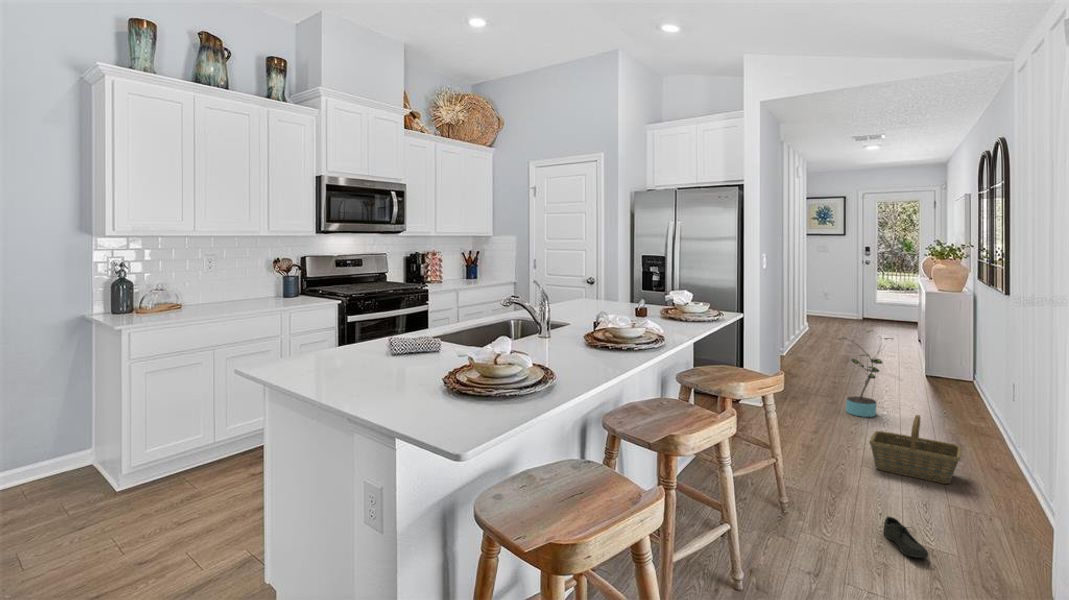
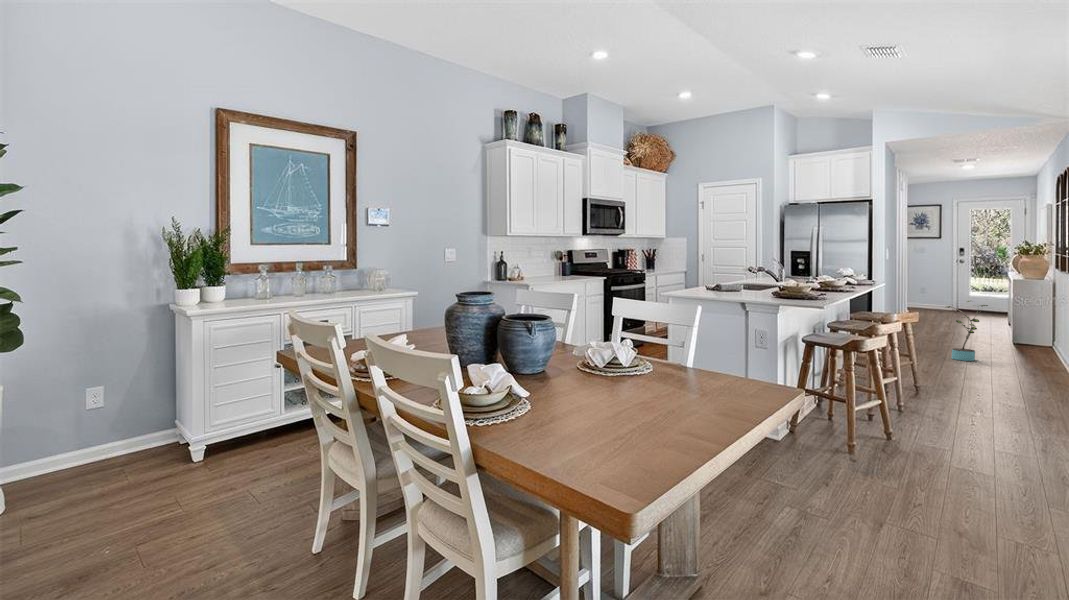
basket: present [869,415,962,484] -> none [972,346,1035,386]
shoe: present [883,516,929,558] -> none [983,387,1010,406]

